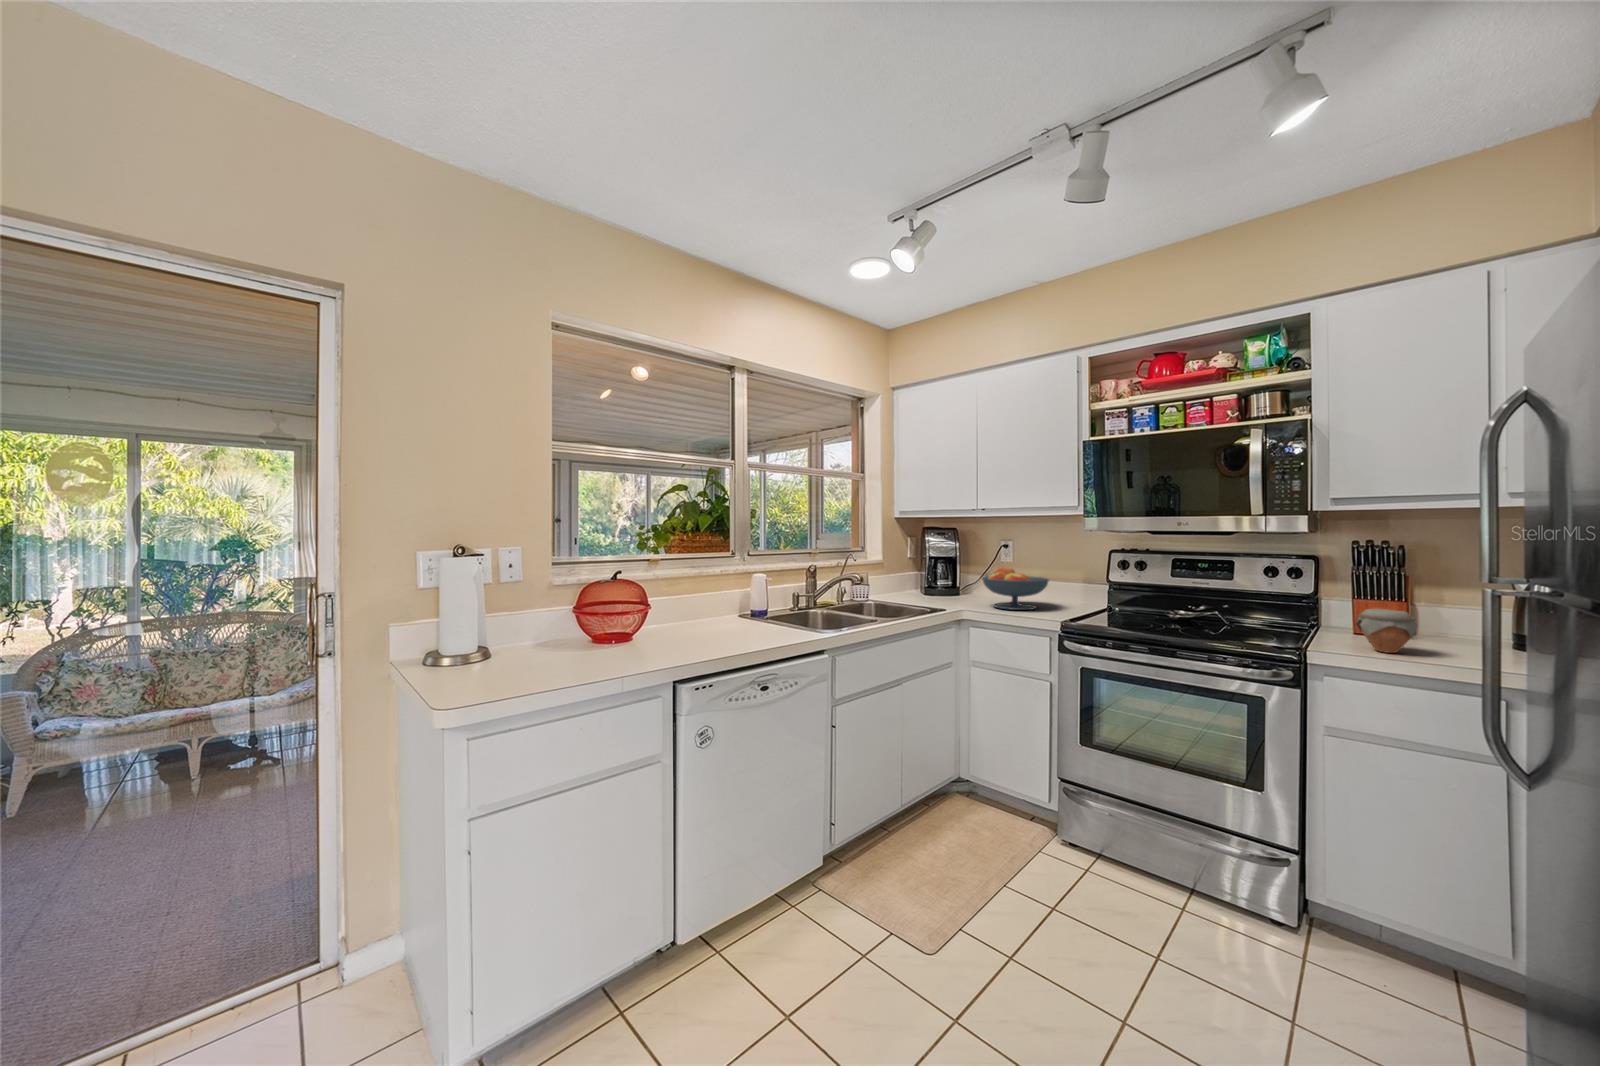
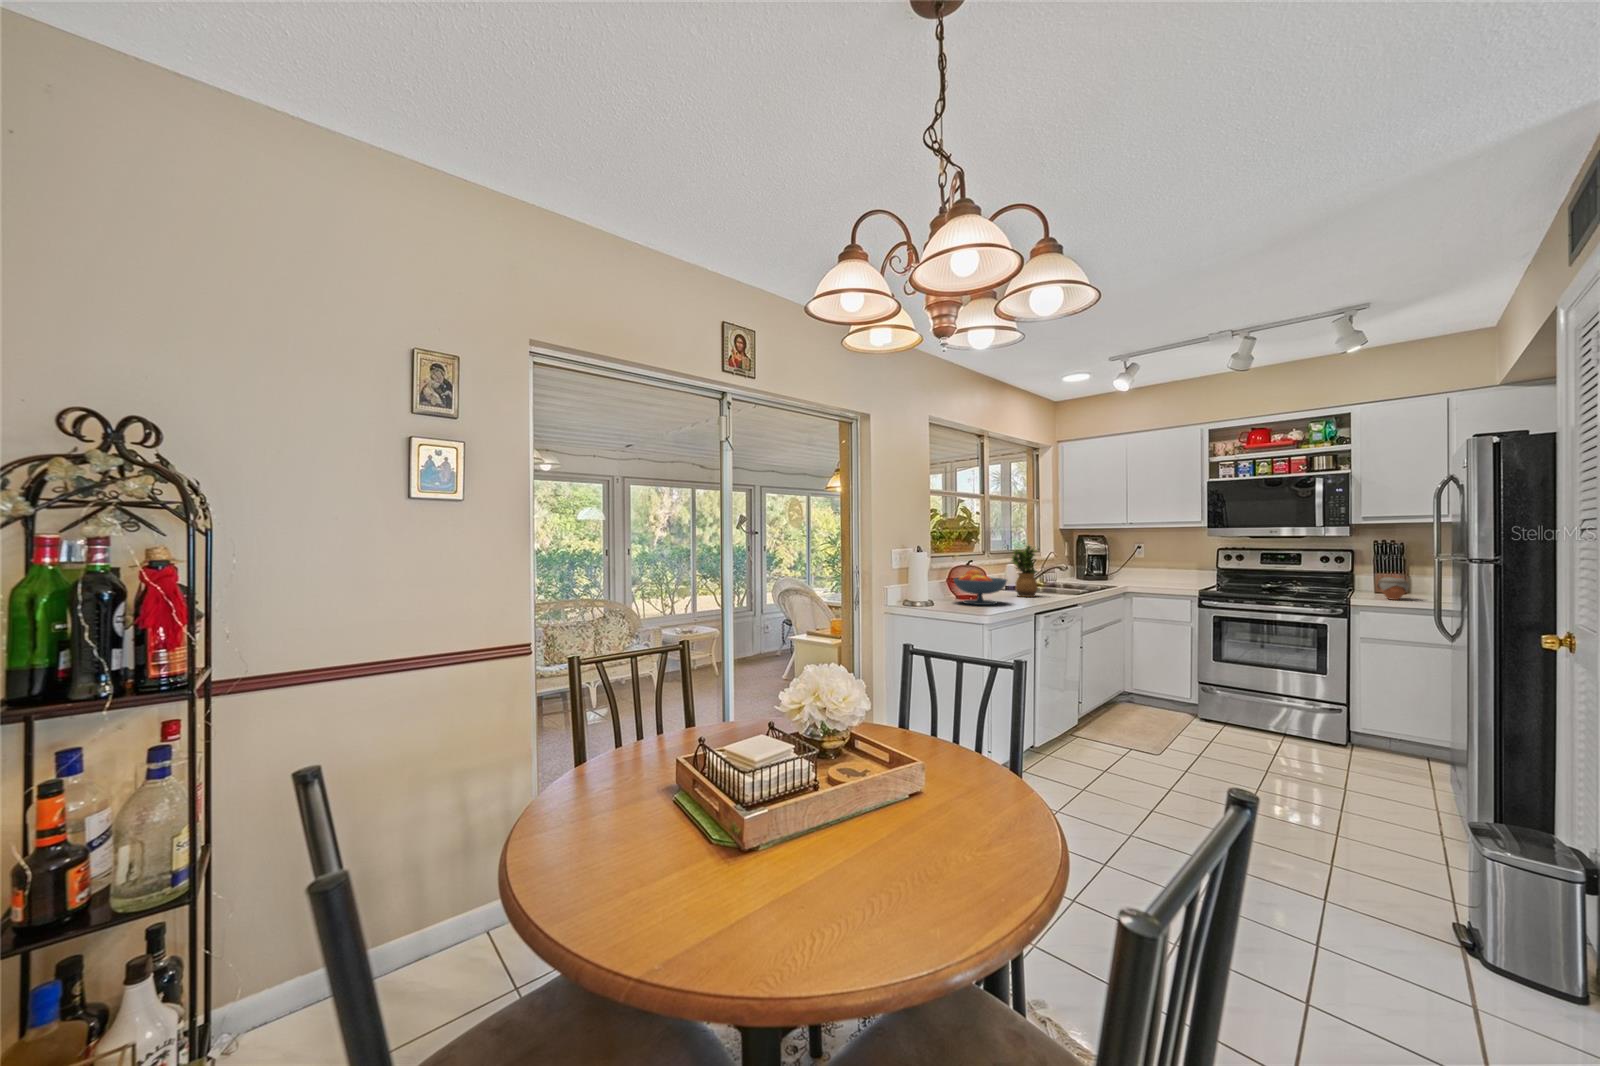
potted plant: none [699,544,749,641] -> present [1011,546,1038,597]
fruit bowl: present [982,567,1049,610] -> present [954,570,1007,605]

